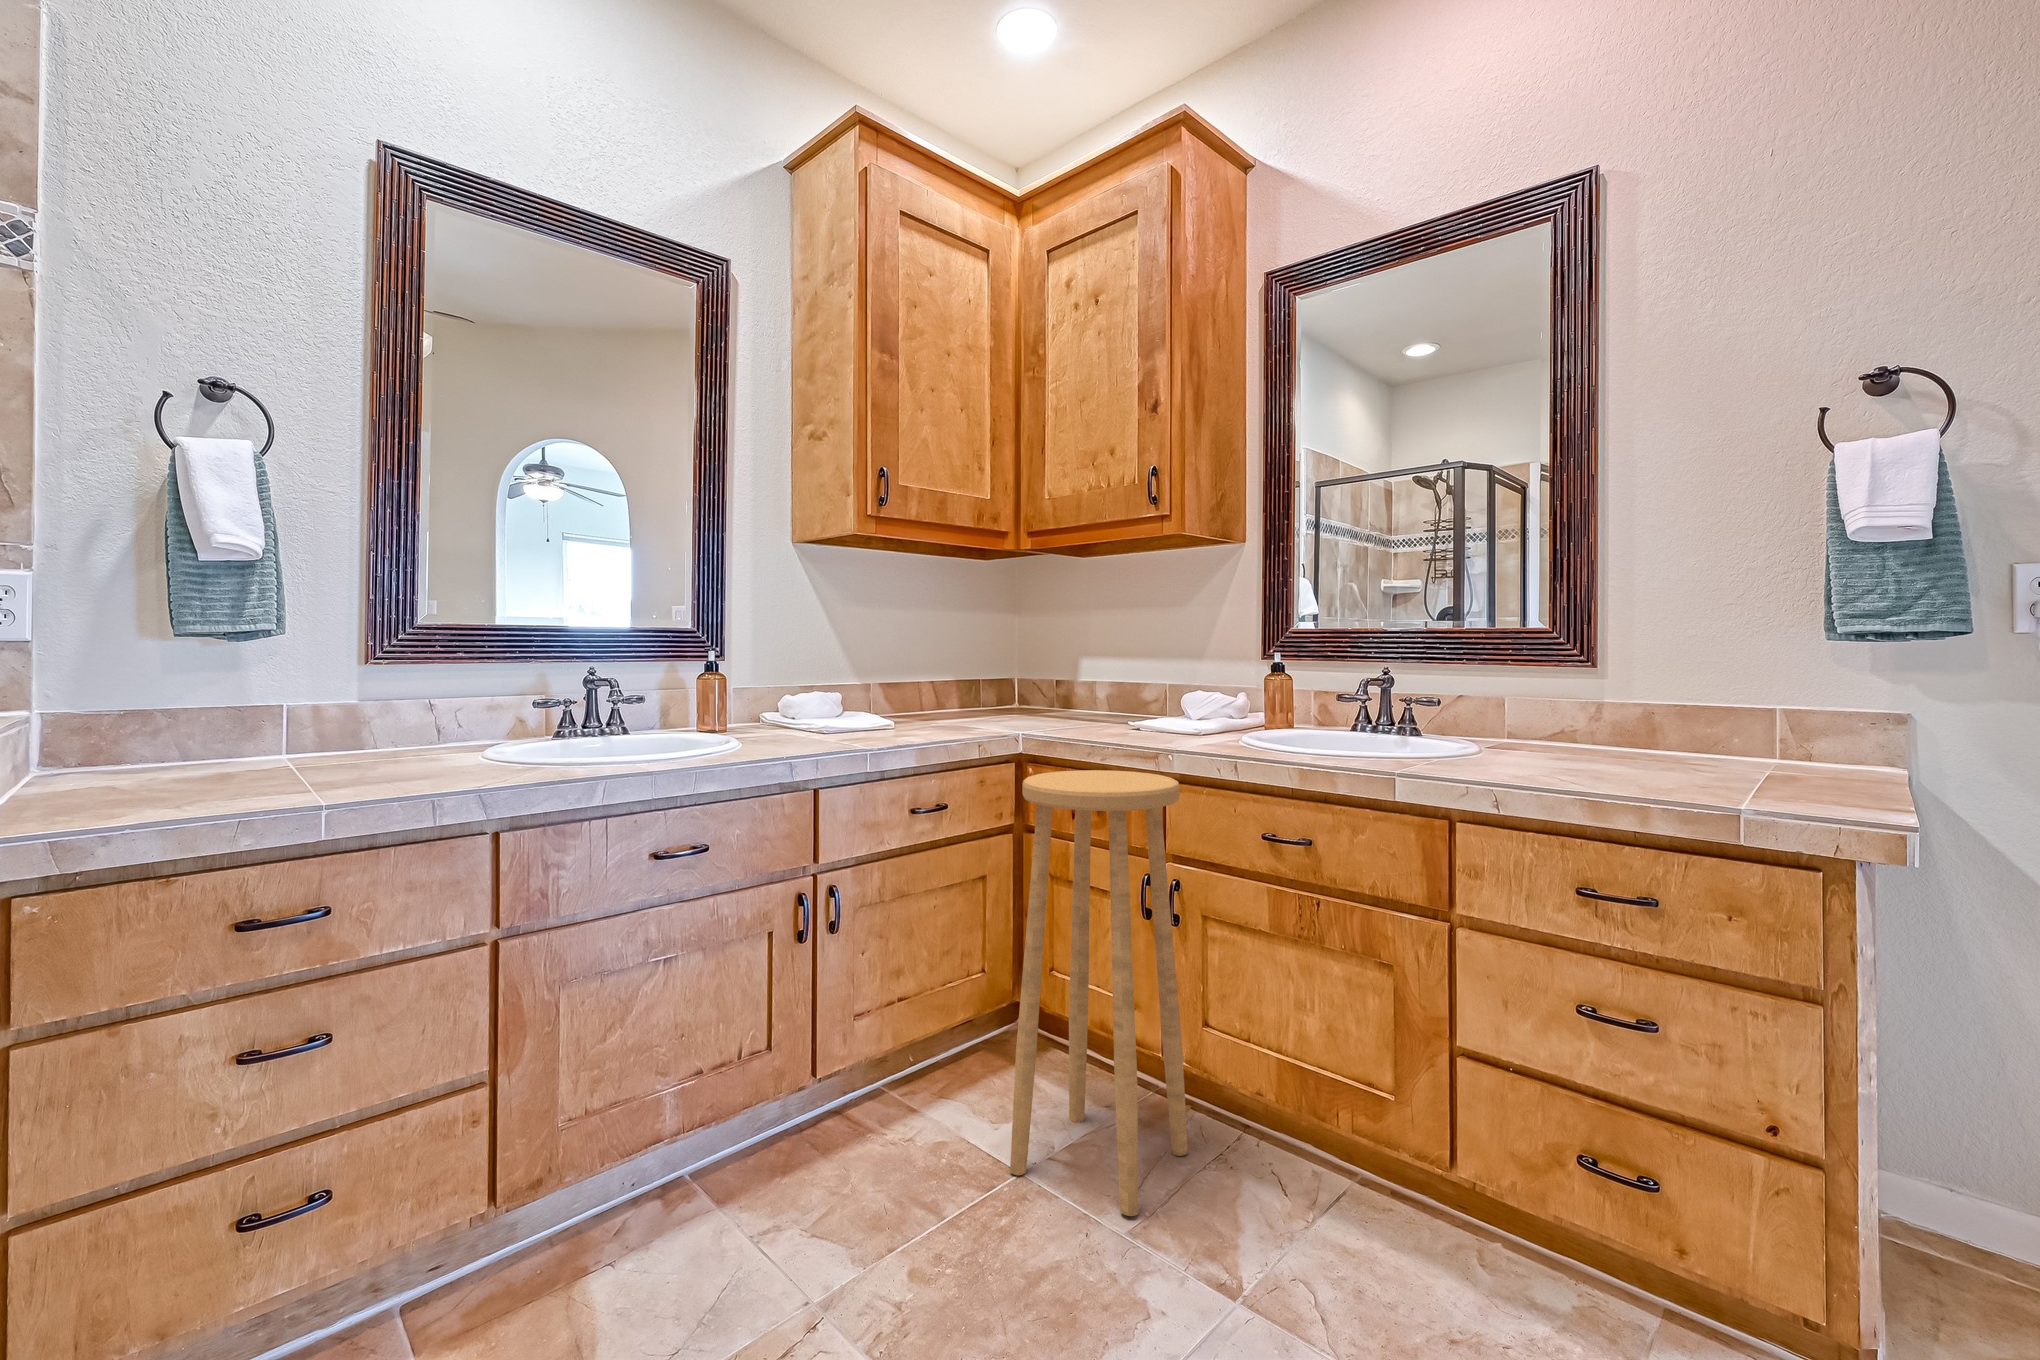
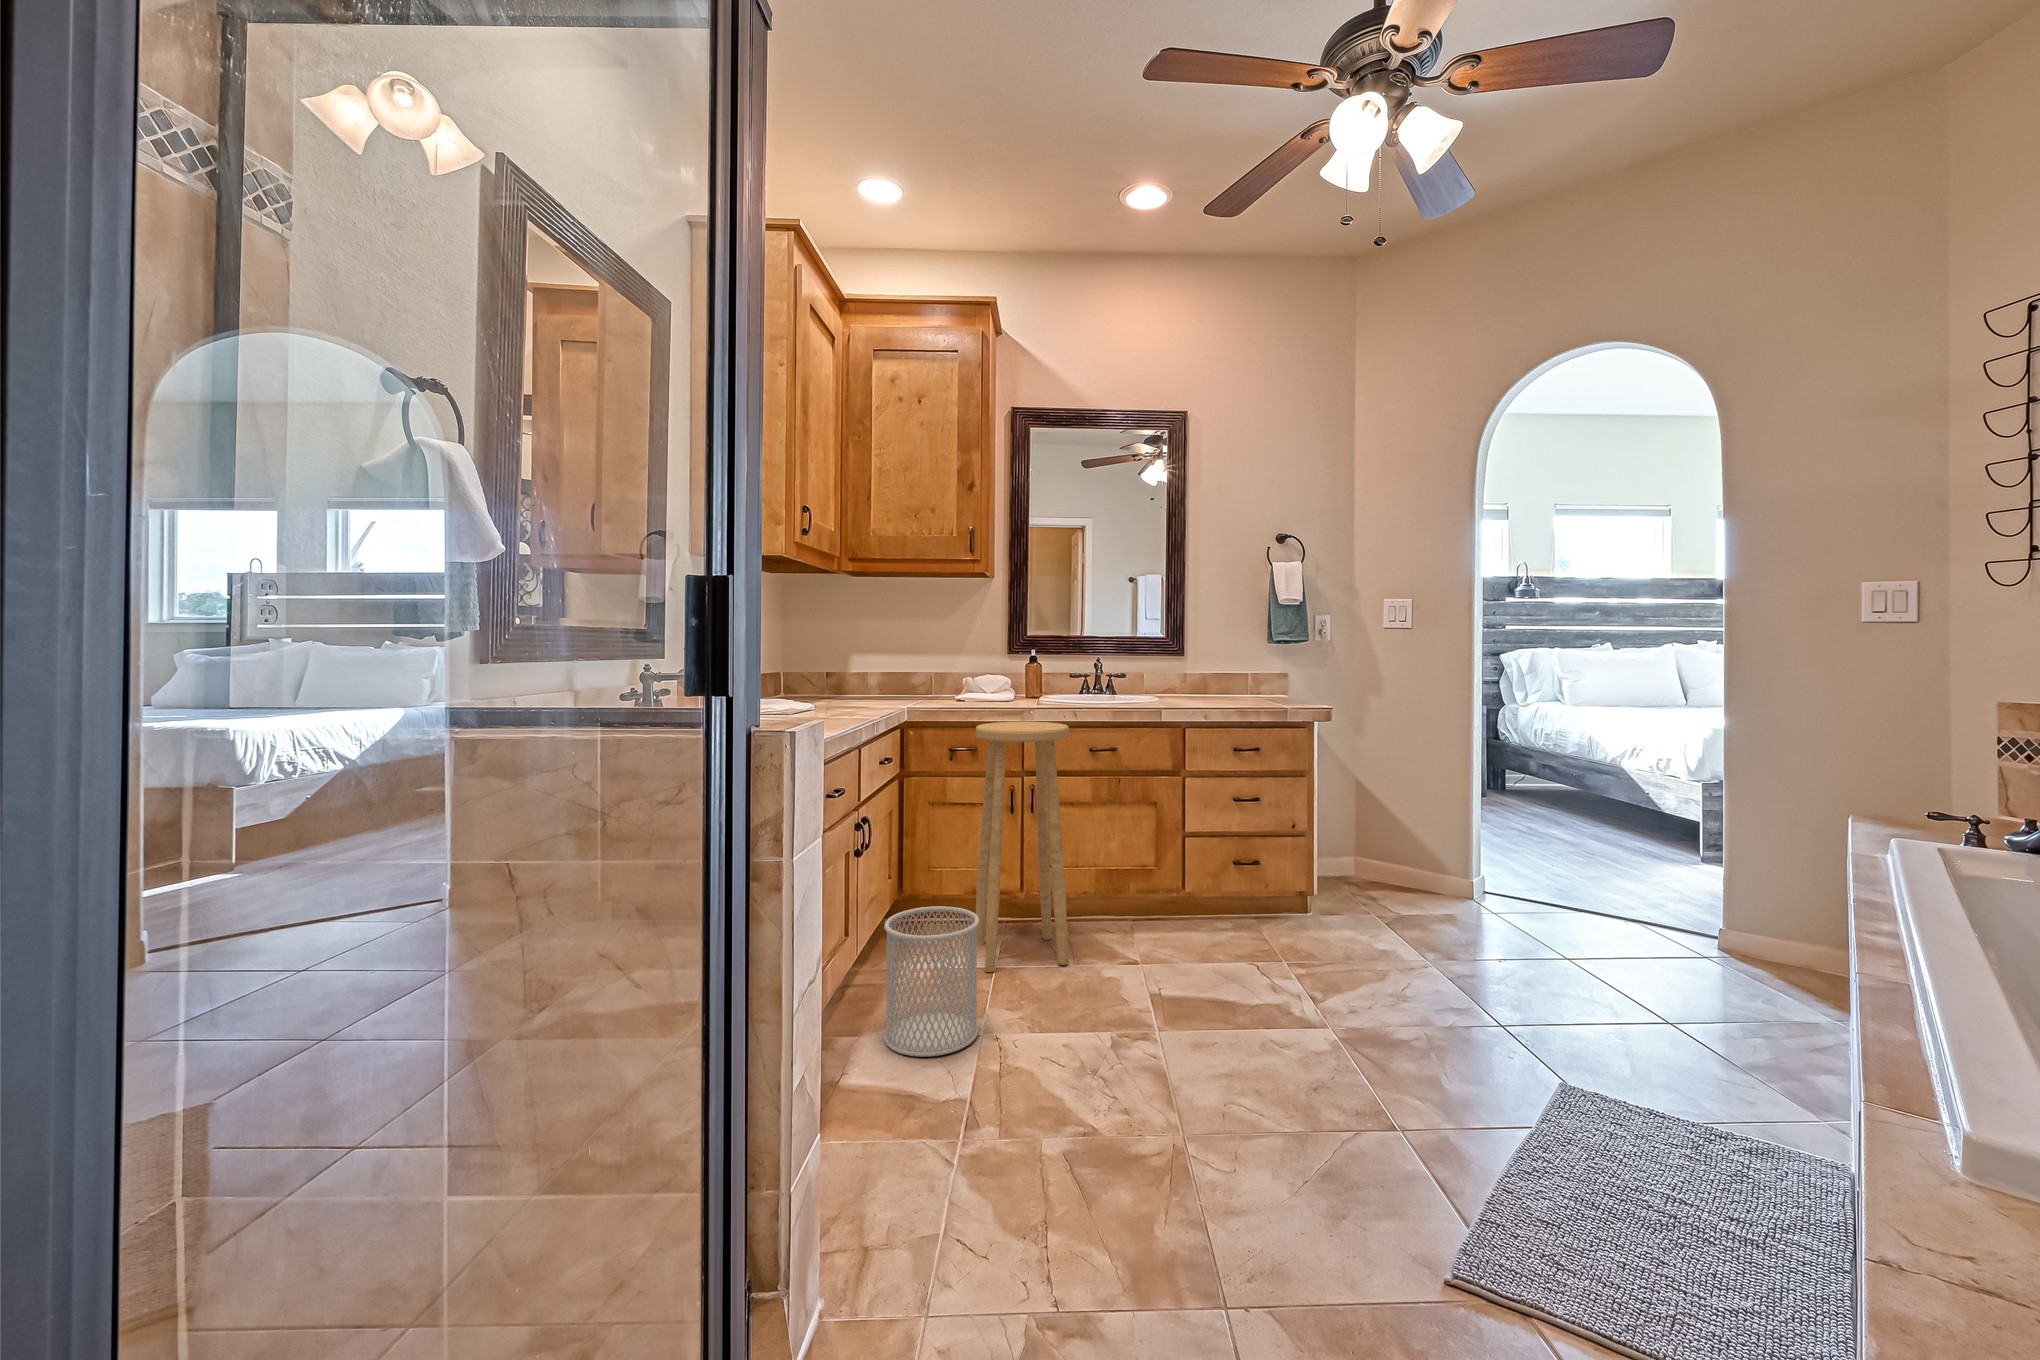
wastebasket: none [722,1036,869,1287] -> present [884,906,979,1057]

